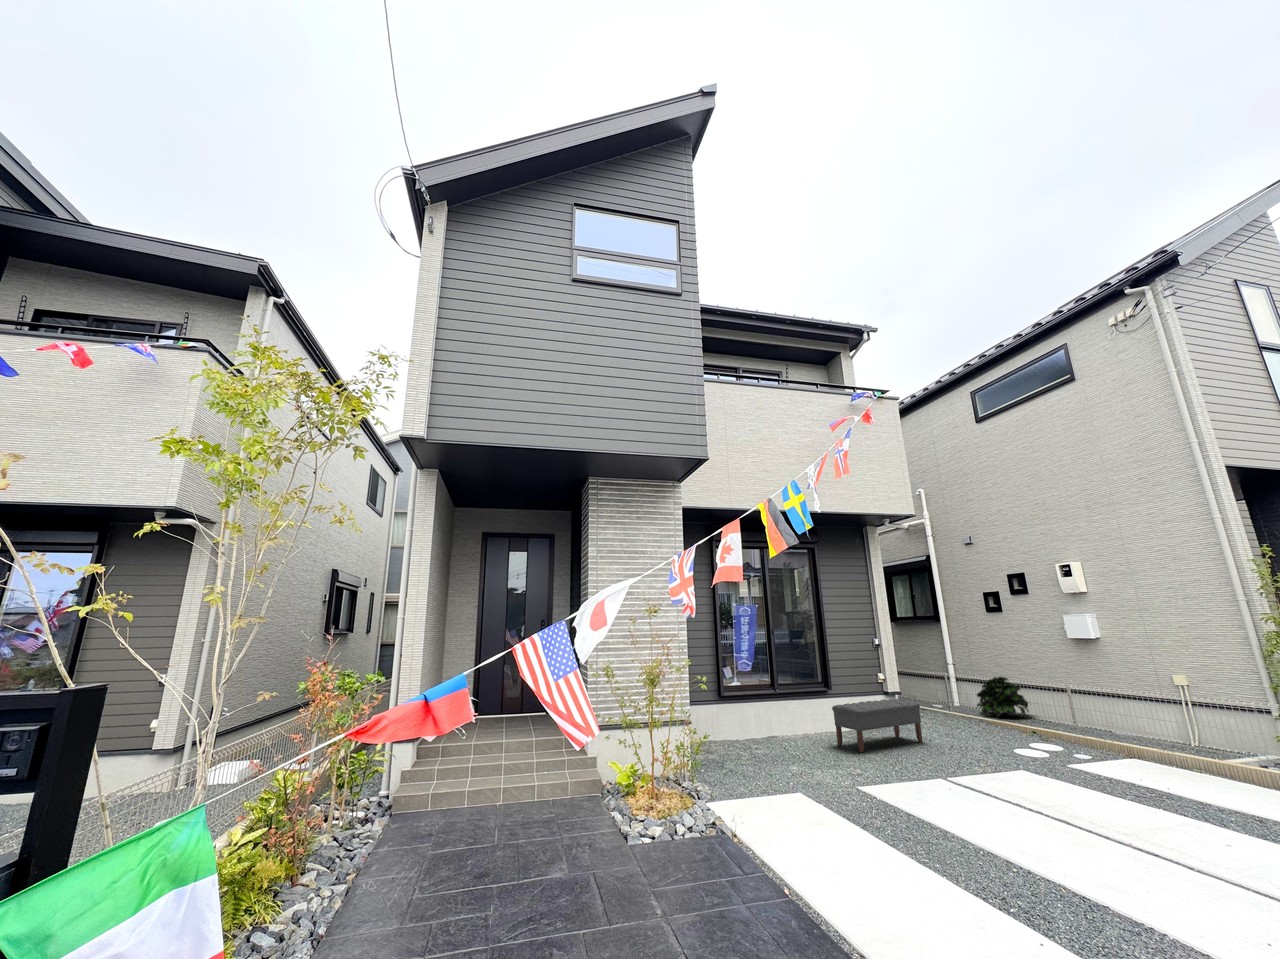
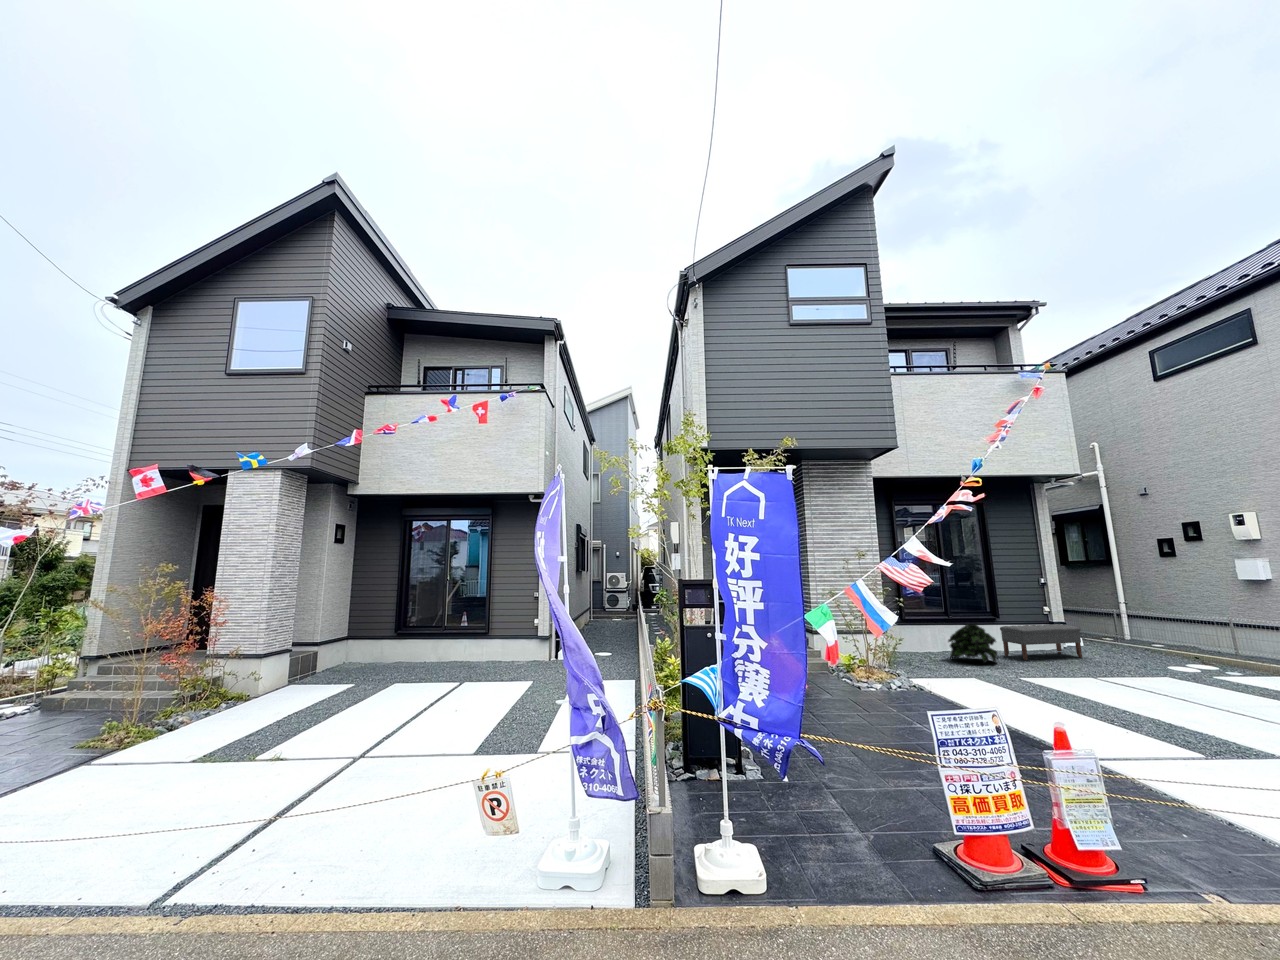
potted plant: present [977,677,1031,717] -> present [948,623,997,663]

